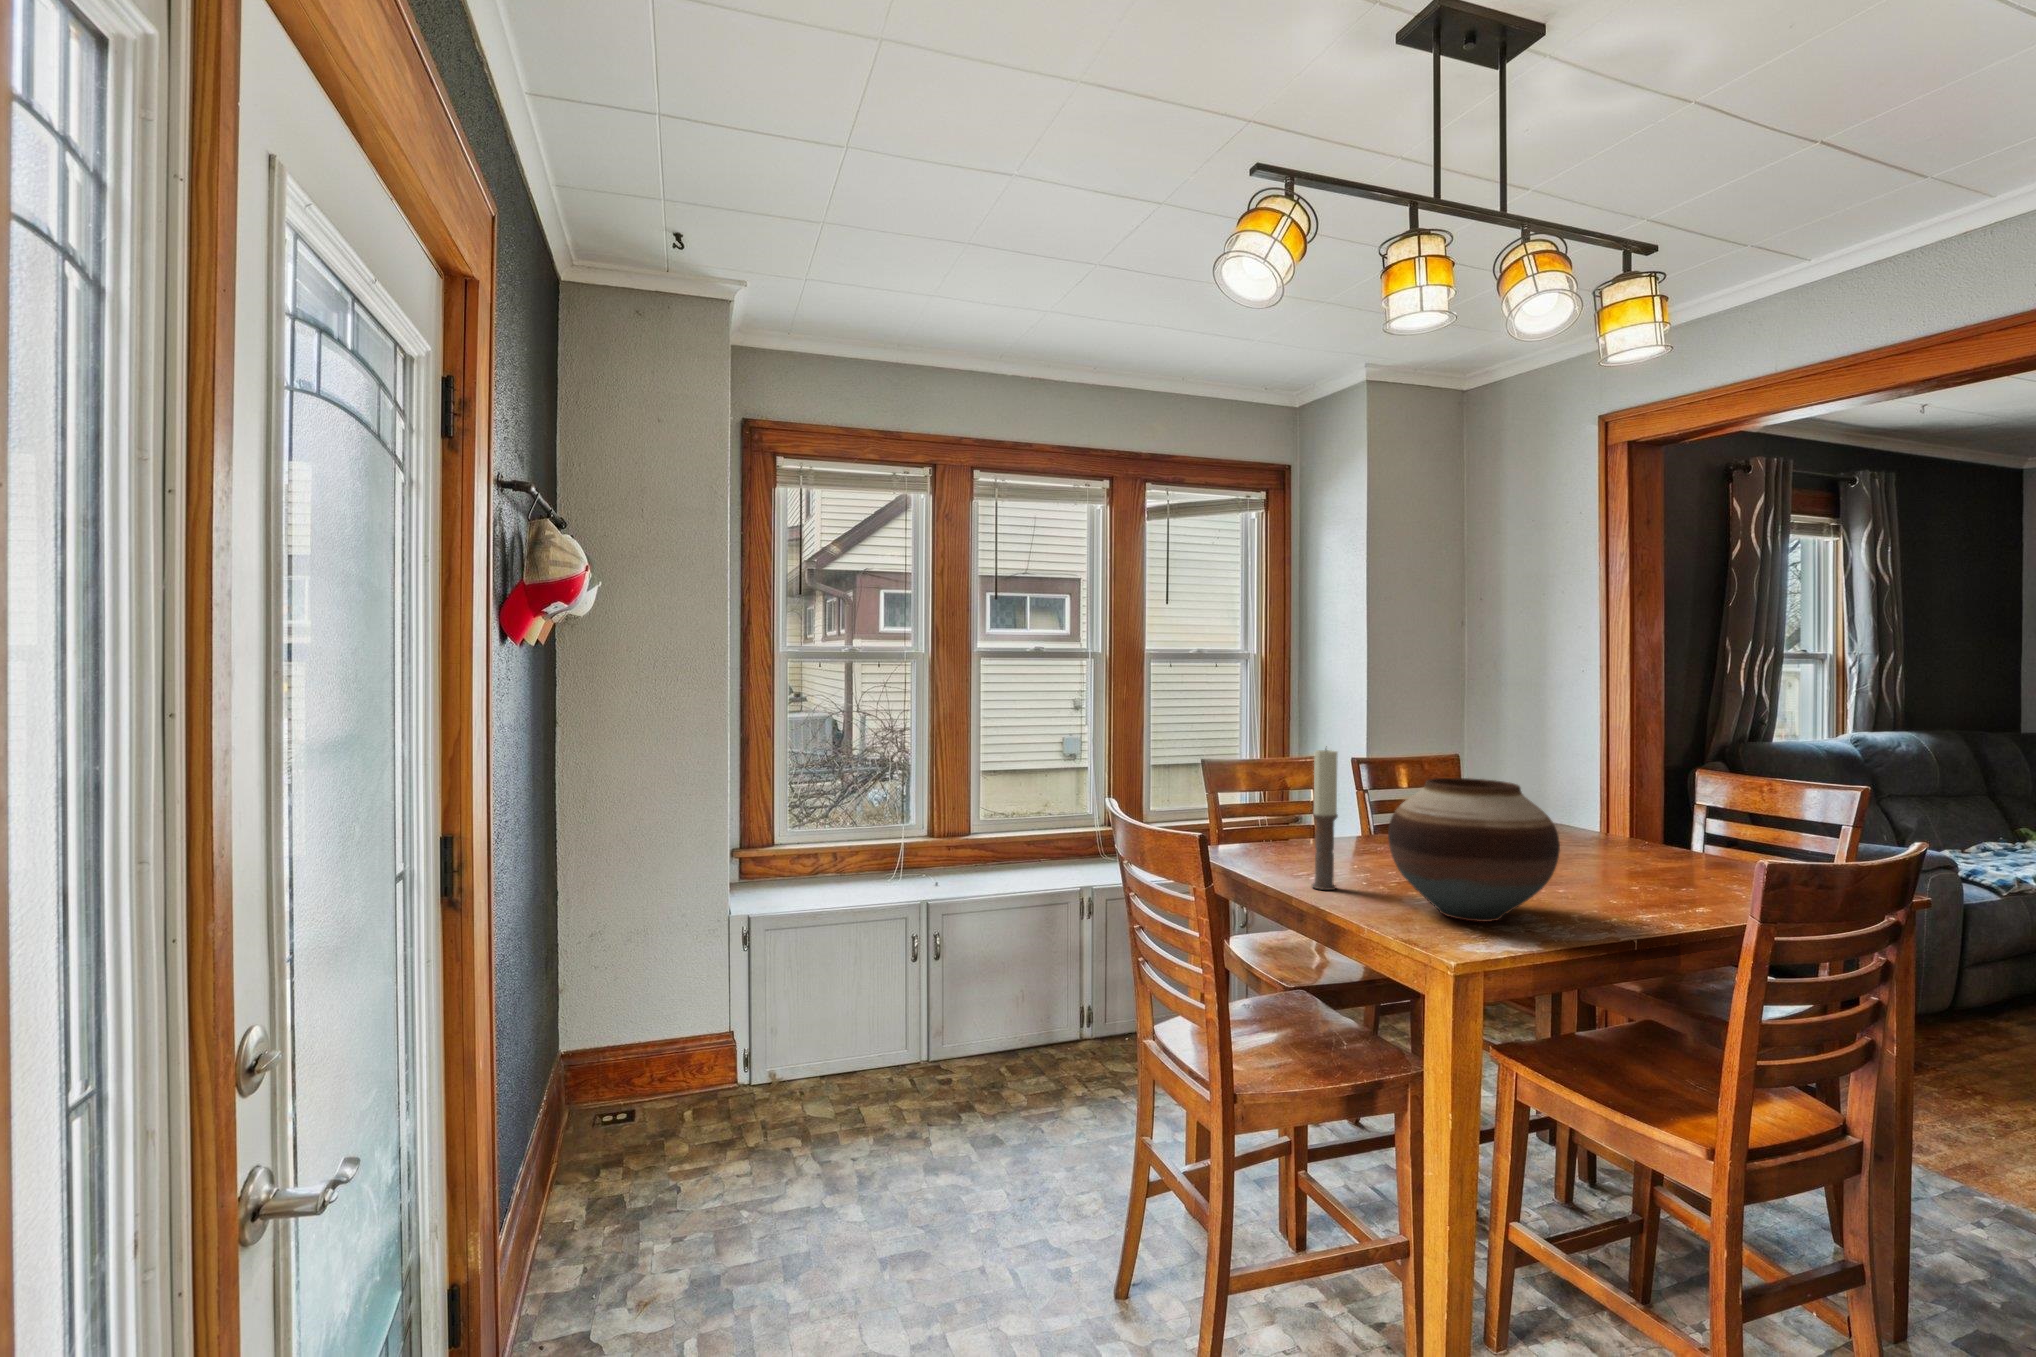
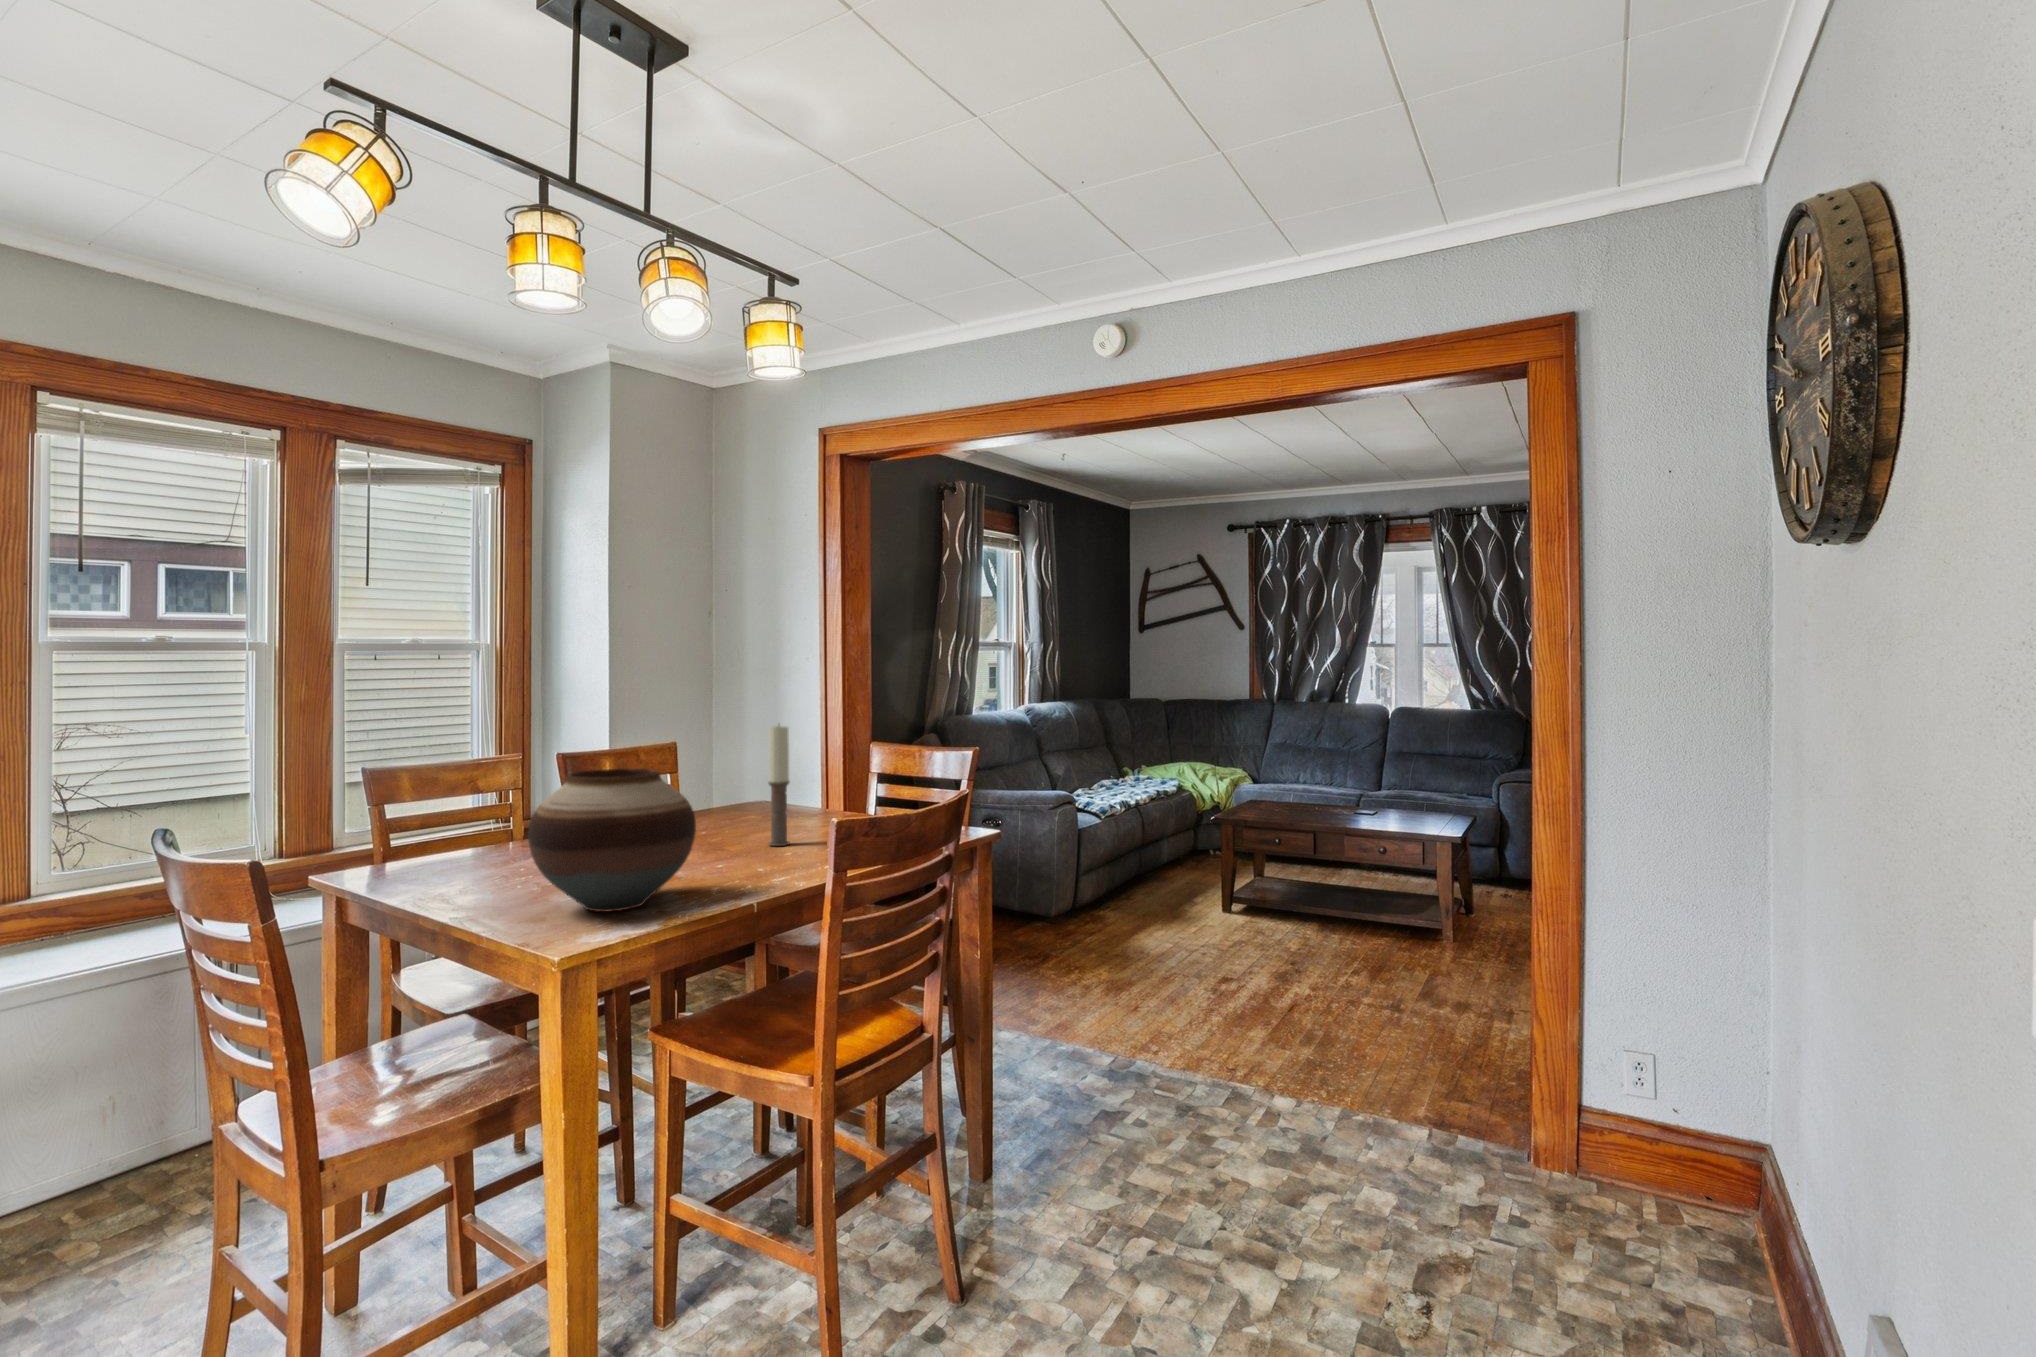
candle: present [1312,749,1338,890] -> present [768,726,789,846]

